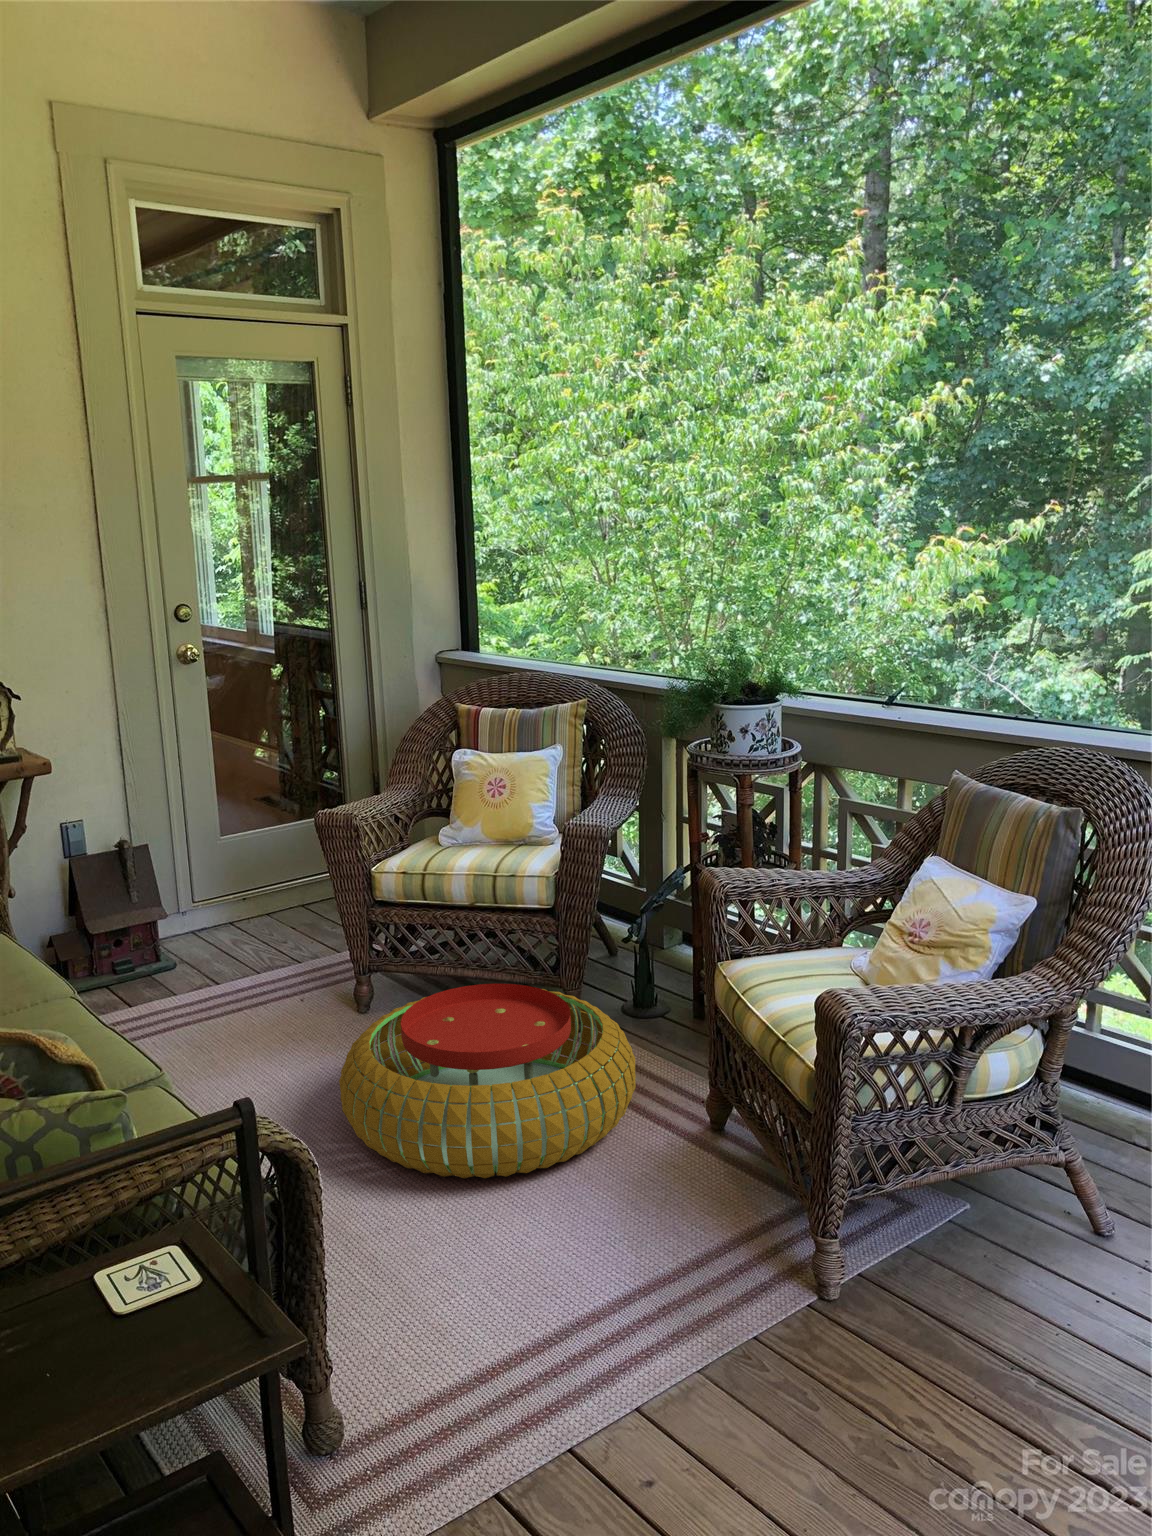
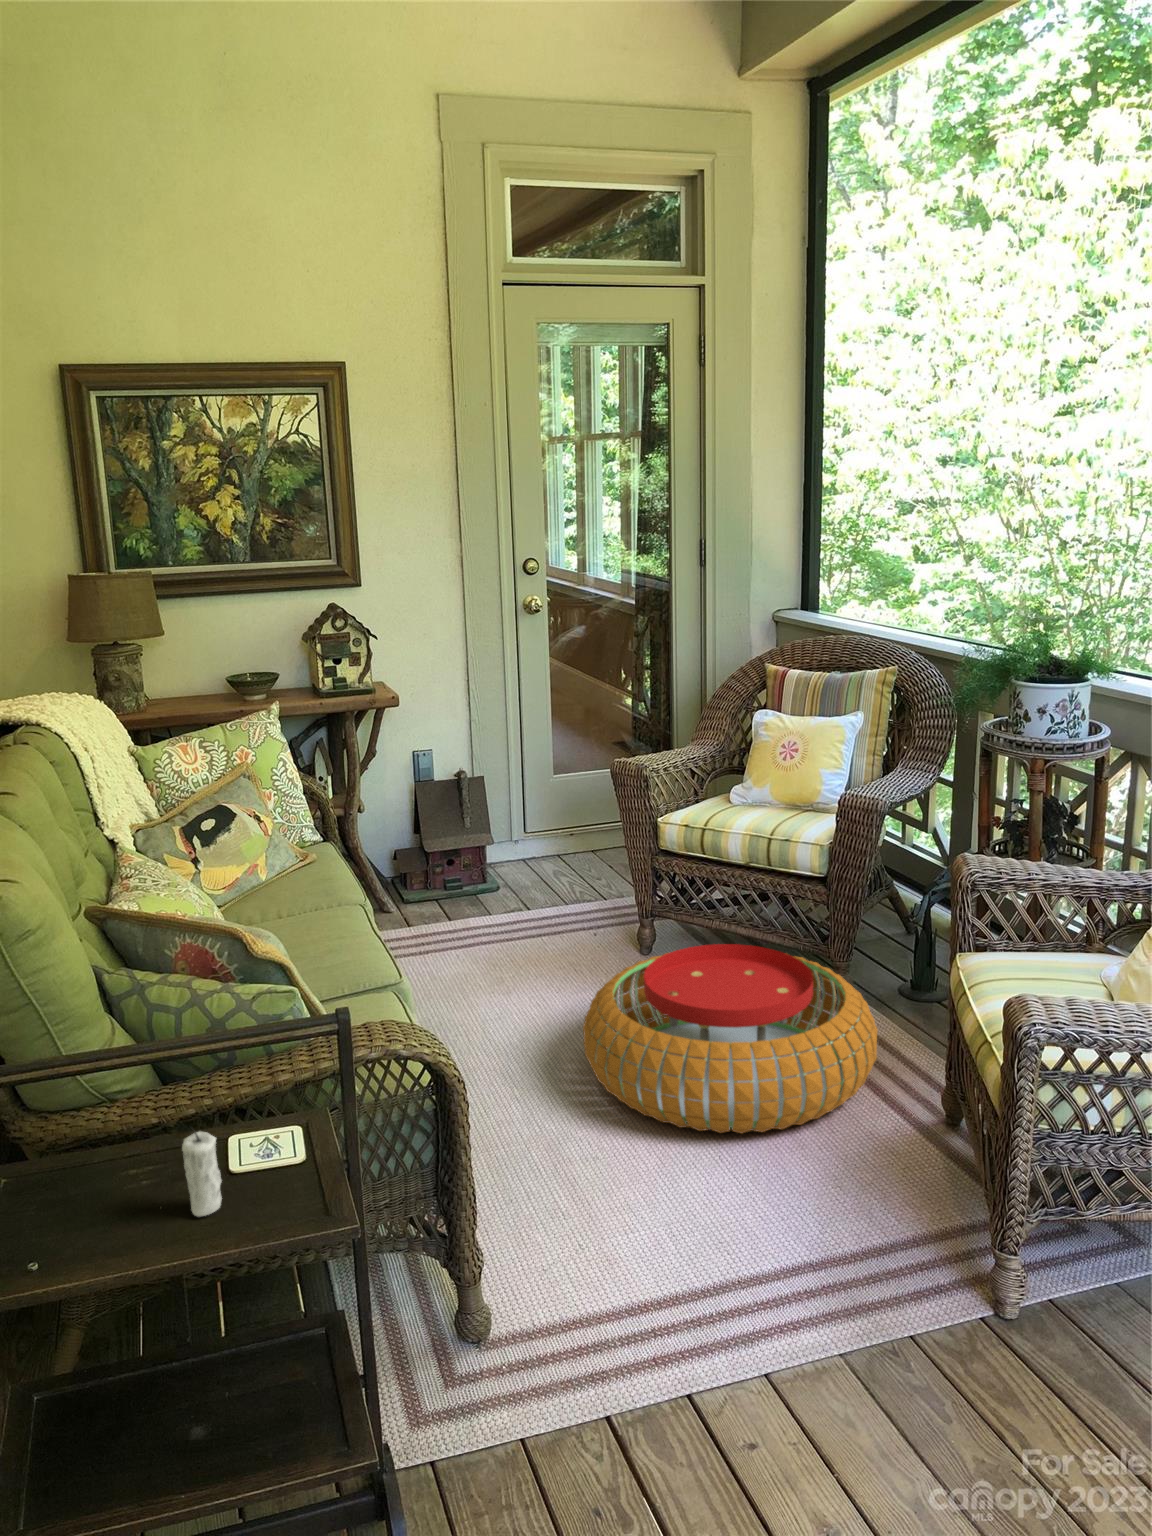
candle: none [72,1270,121,1378] -> present [182,1130,222,1216]

